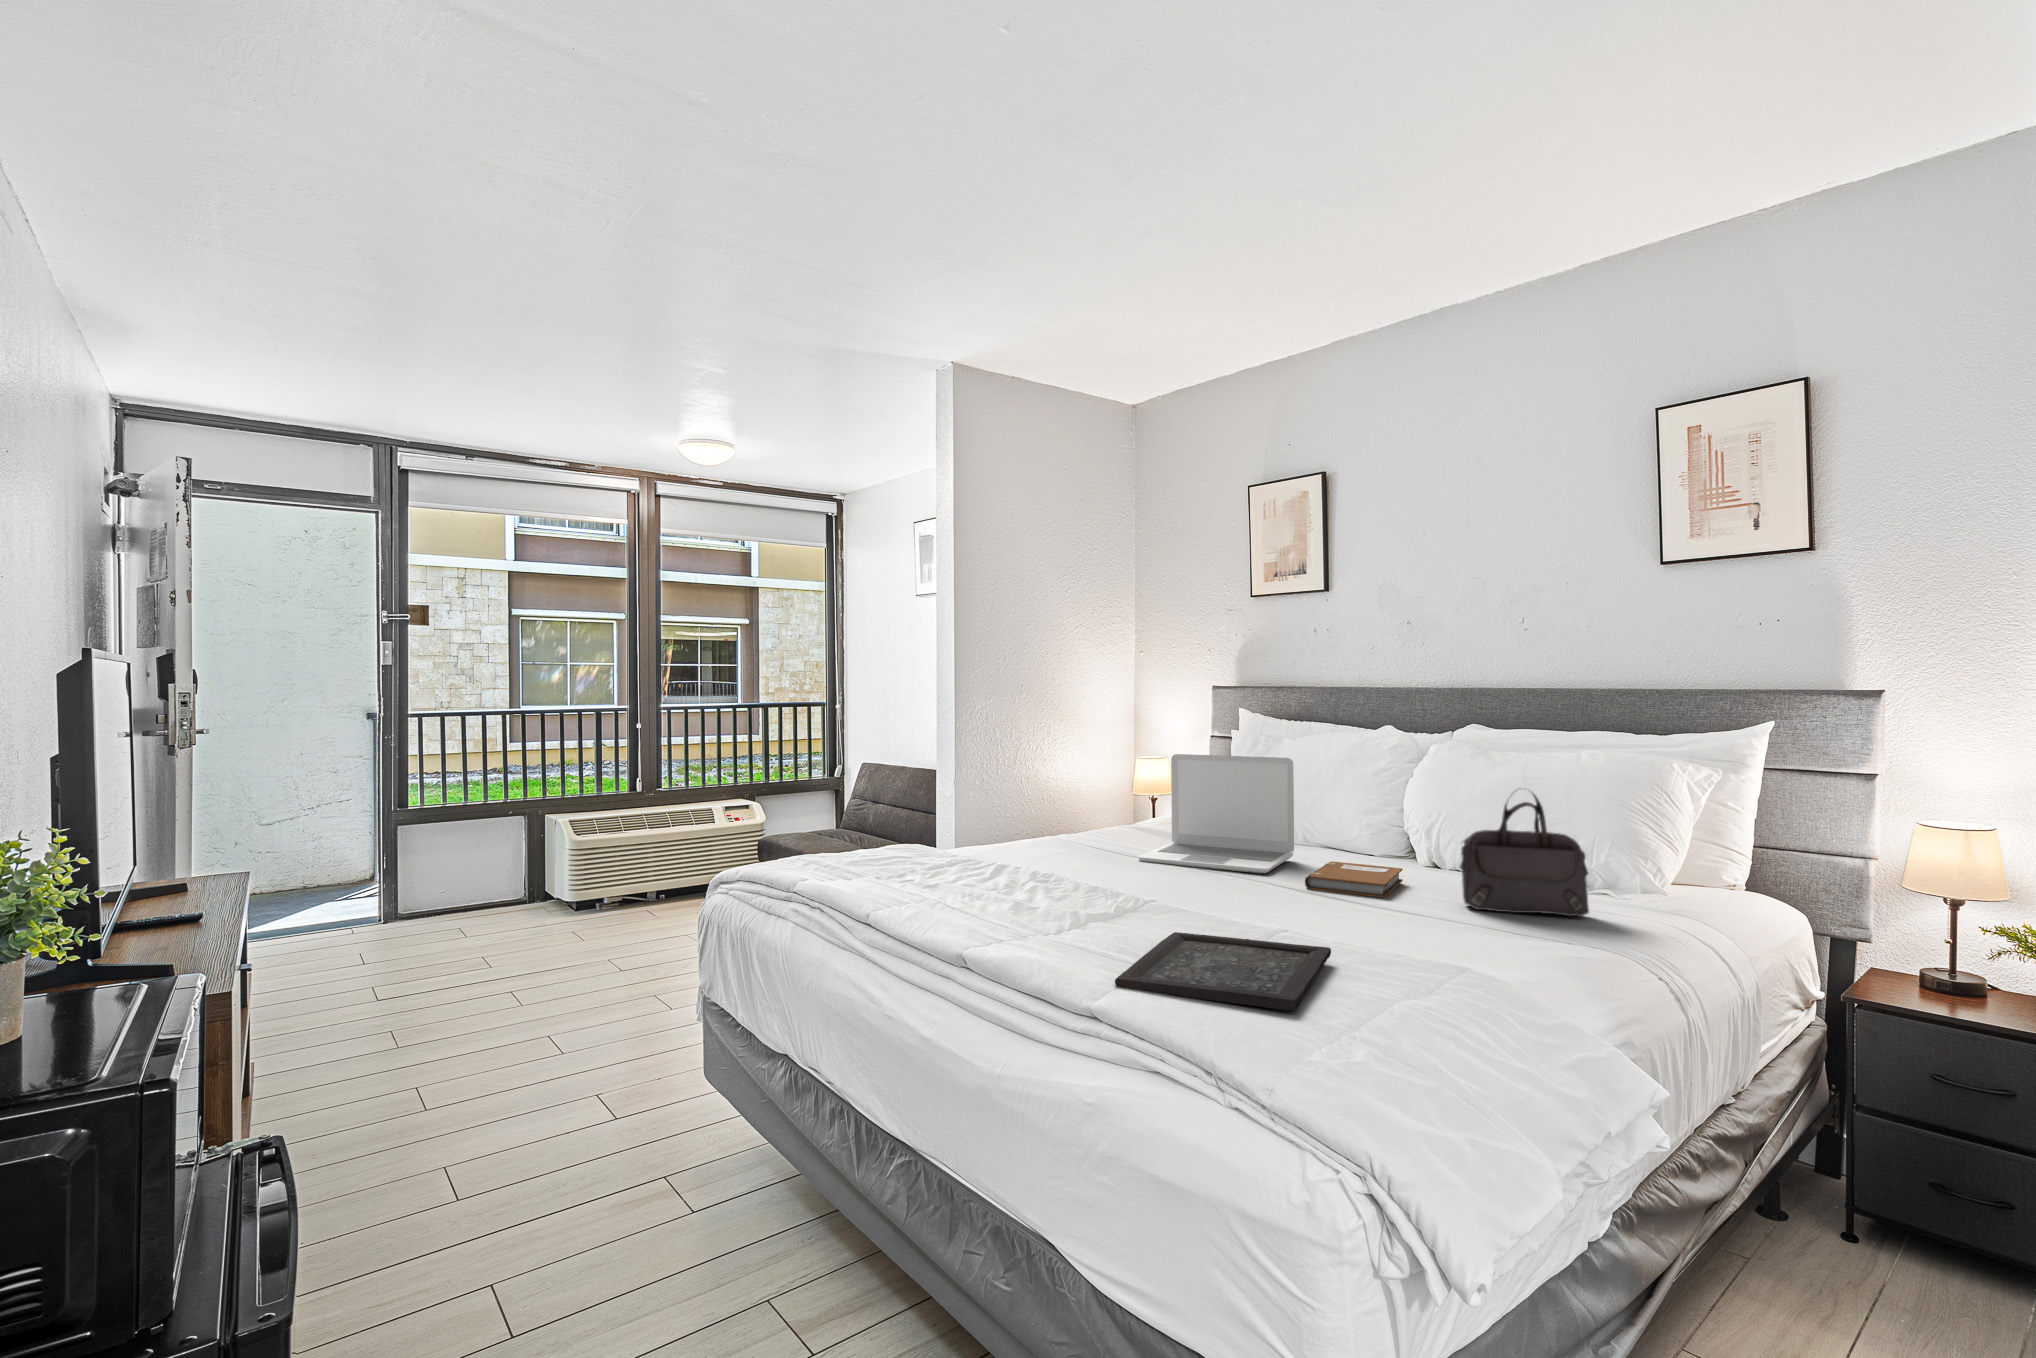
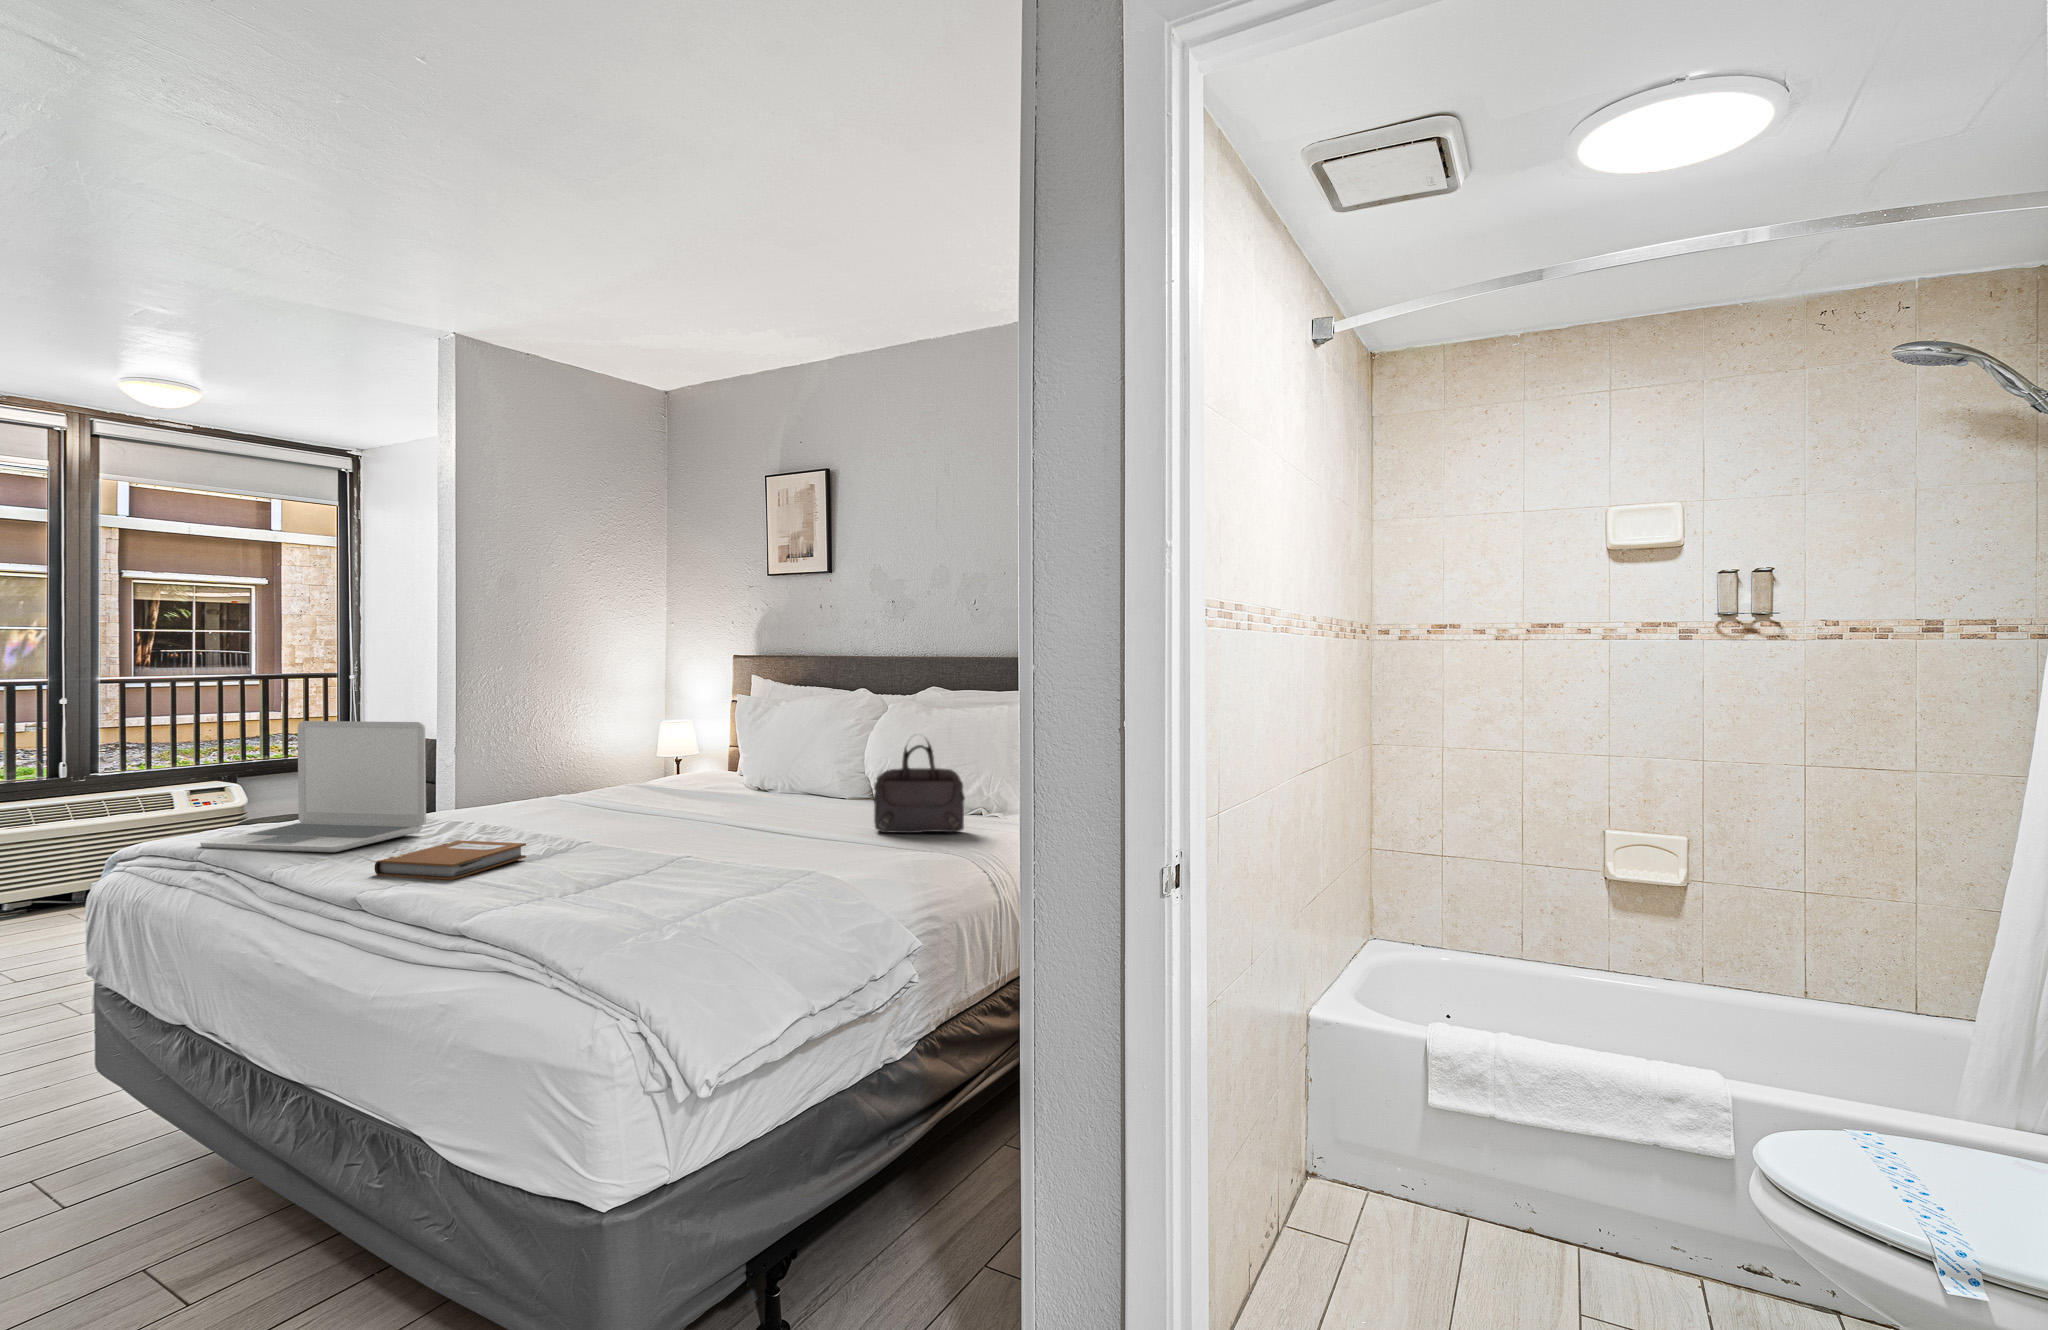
laptop: present [1139,754,1294,873] -> present [200,721,426,852]
notebook: present [1305,861,1403,898] -> present [375,840,526,880]
tray: present [1115,932,1331,1010] -> none [497,864,717,912]

